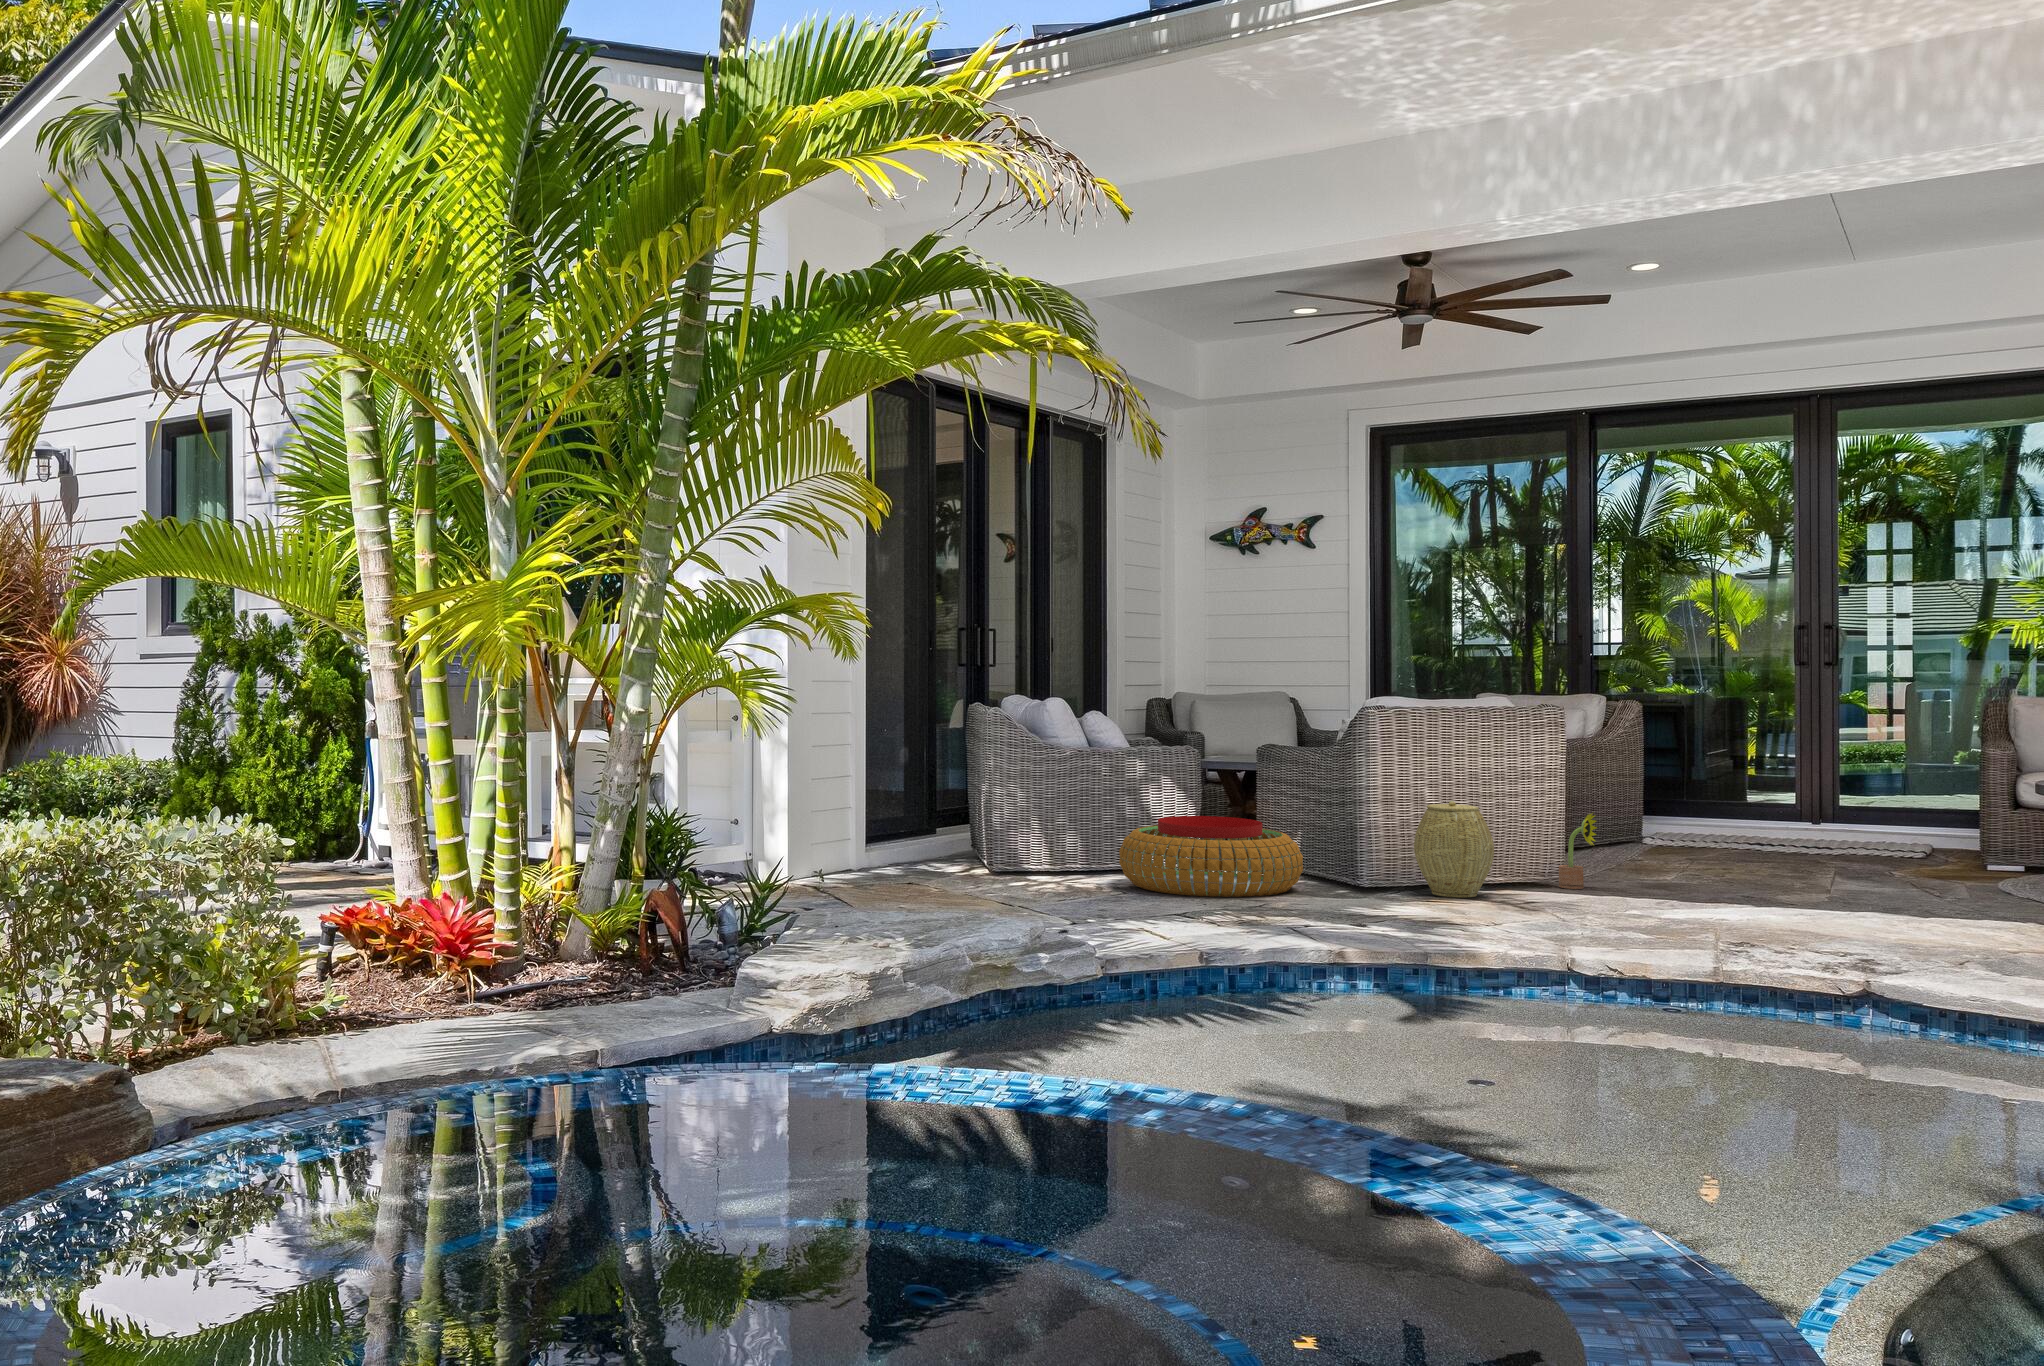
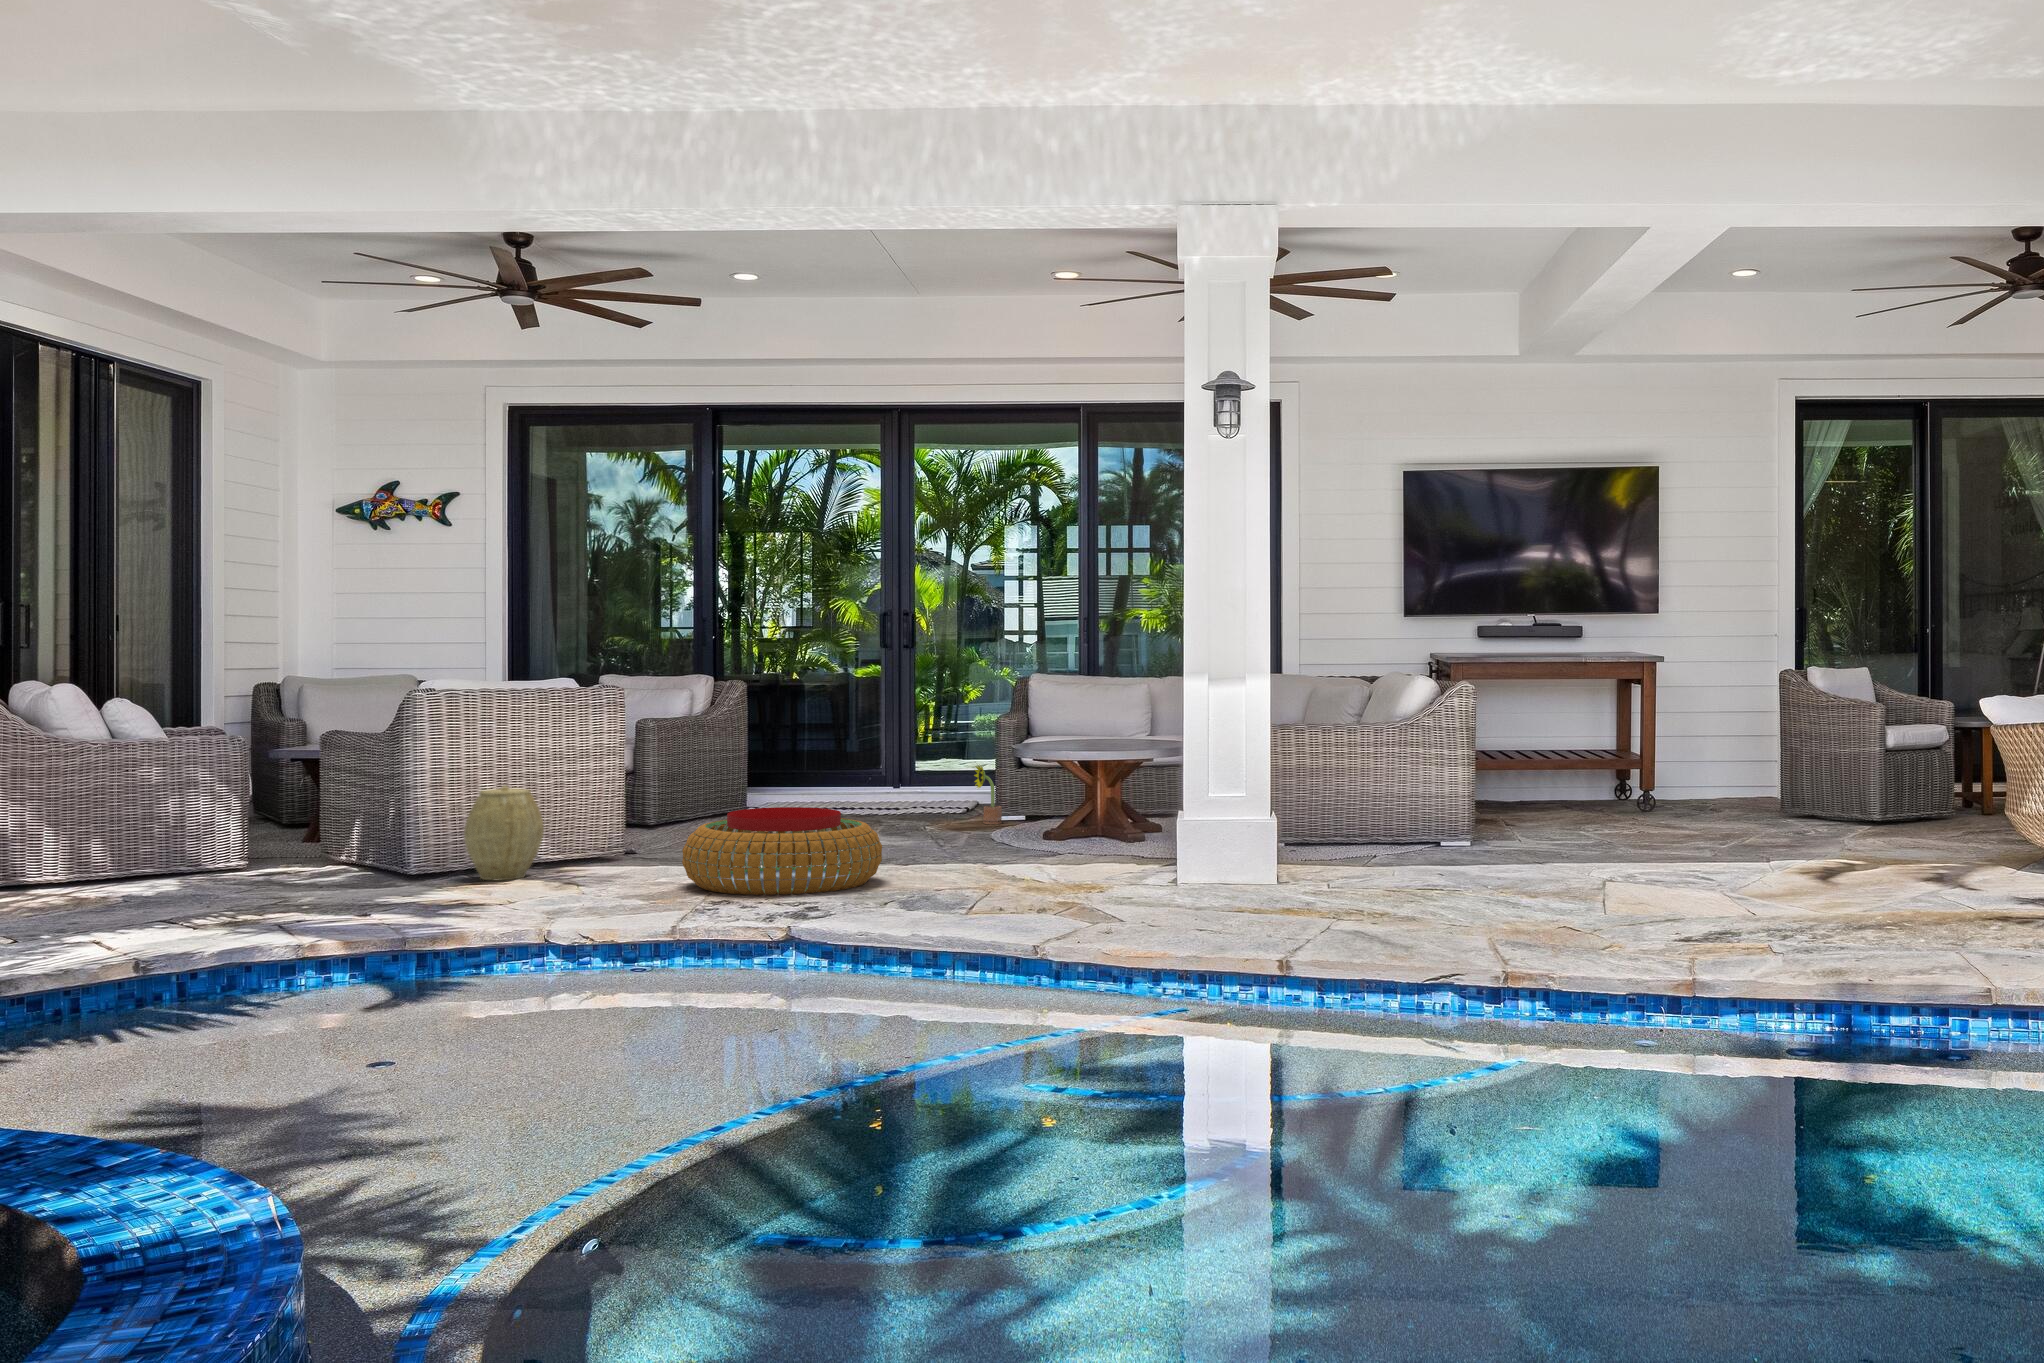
decorative plant: present [1559,813,1597,889] -> present [974,766,1002,824]
pouf: present [1119,816,1303,897] -> present [682,807,882,895]

